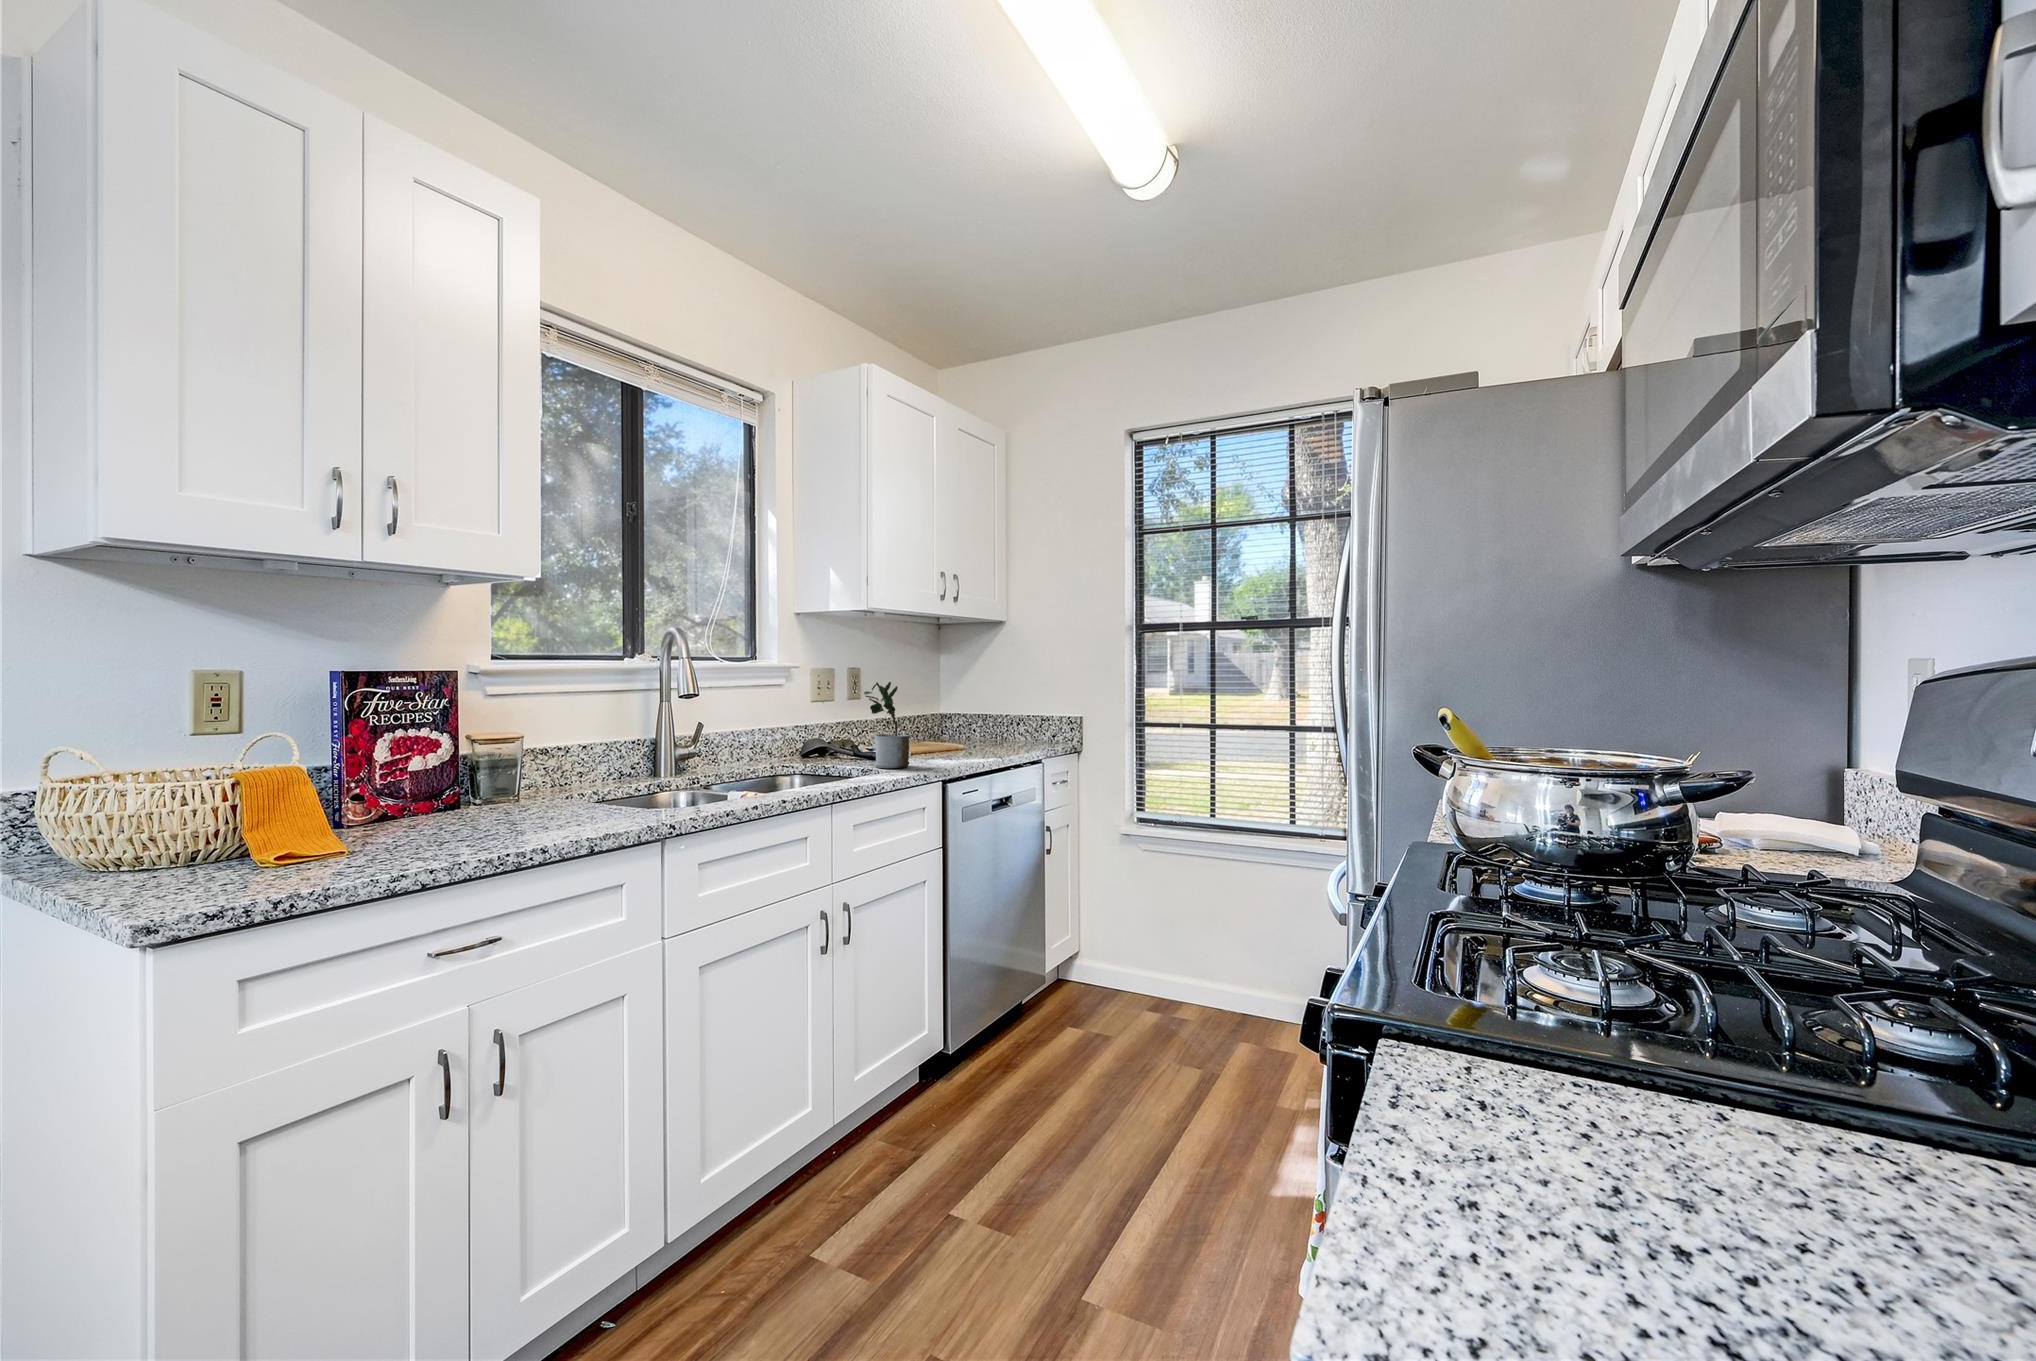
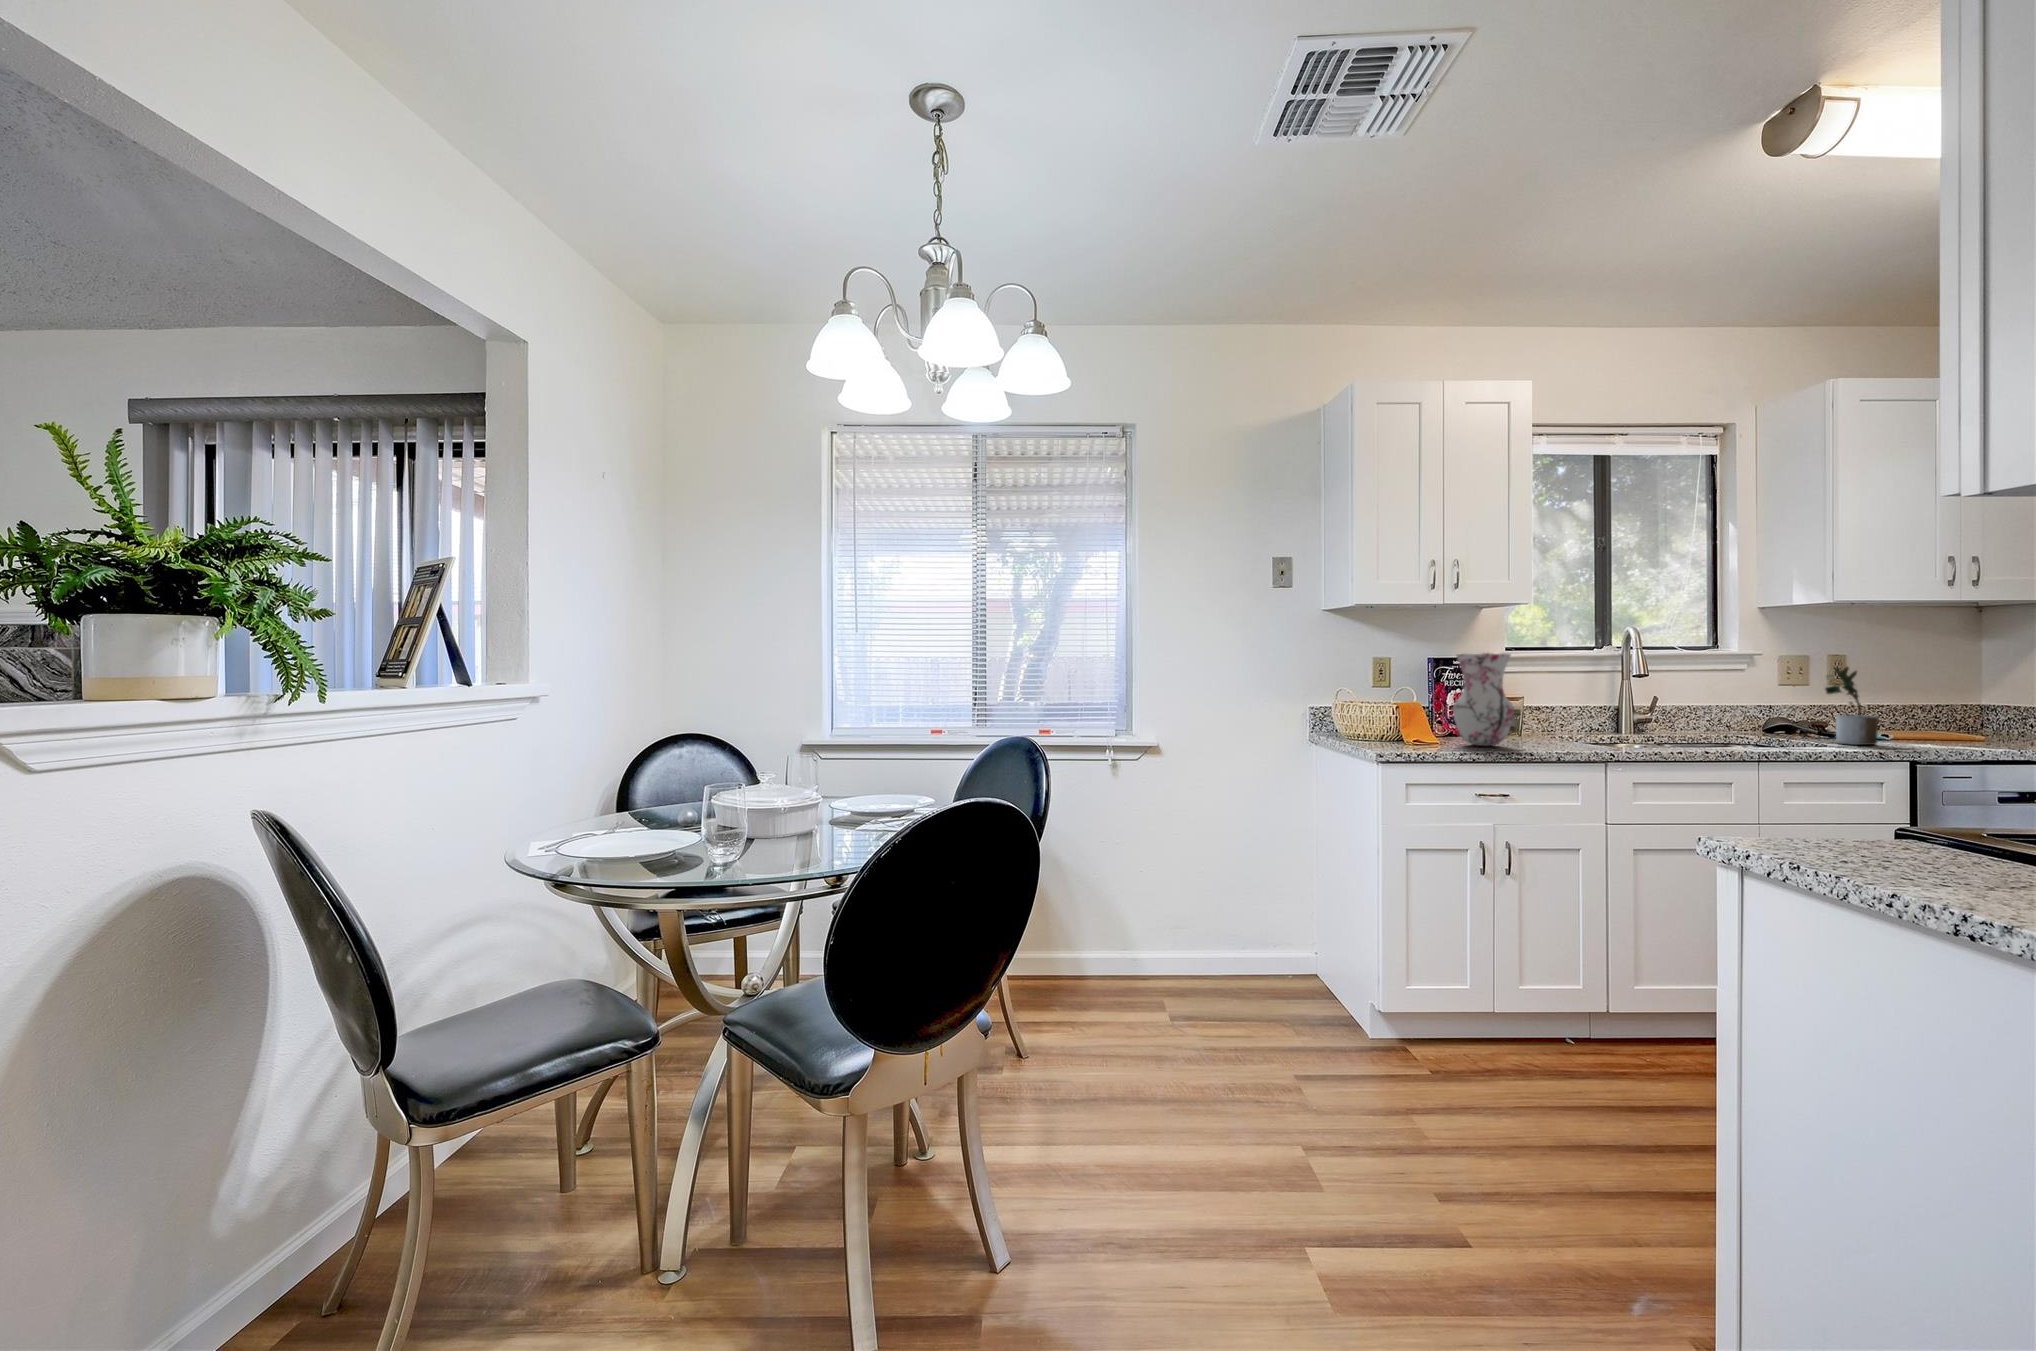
vase: none [376,662,506,847] -> present [1453,653,1514,746]

